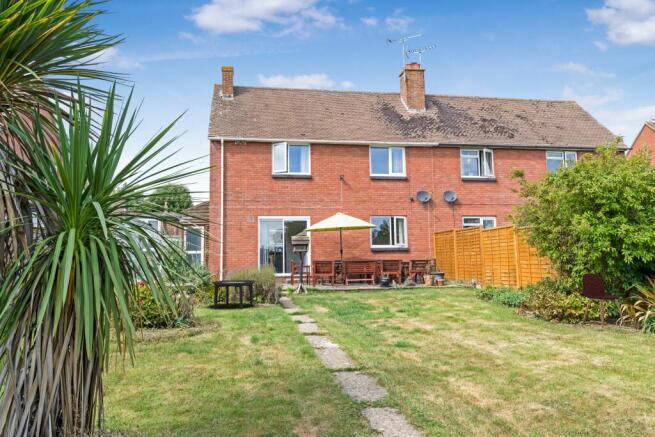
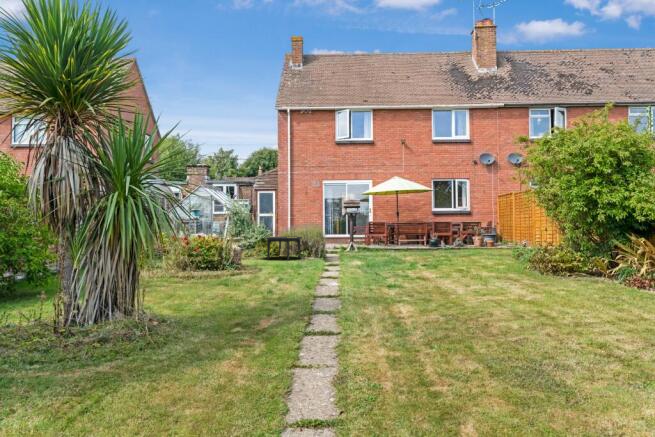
chair: present [582,273,625,327] -> none [577,234,615,283]

